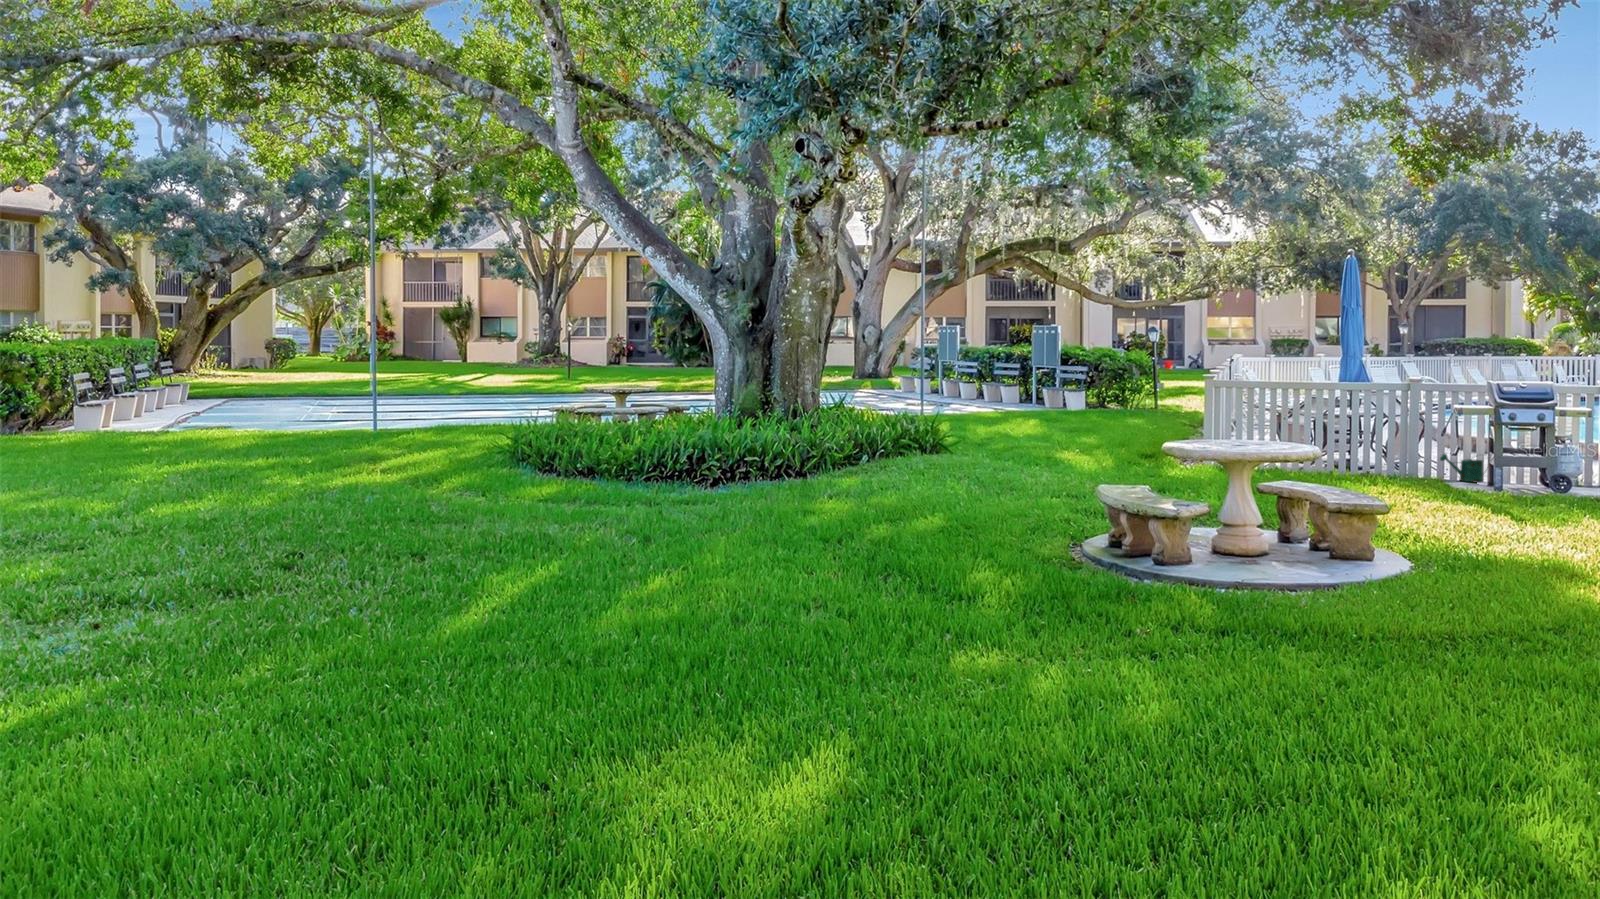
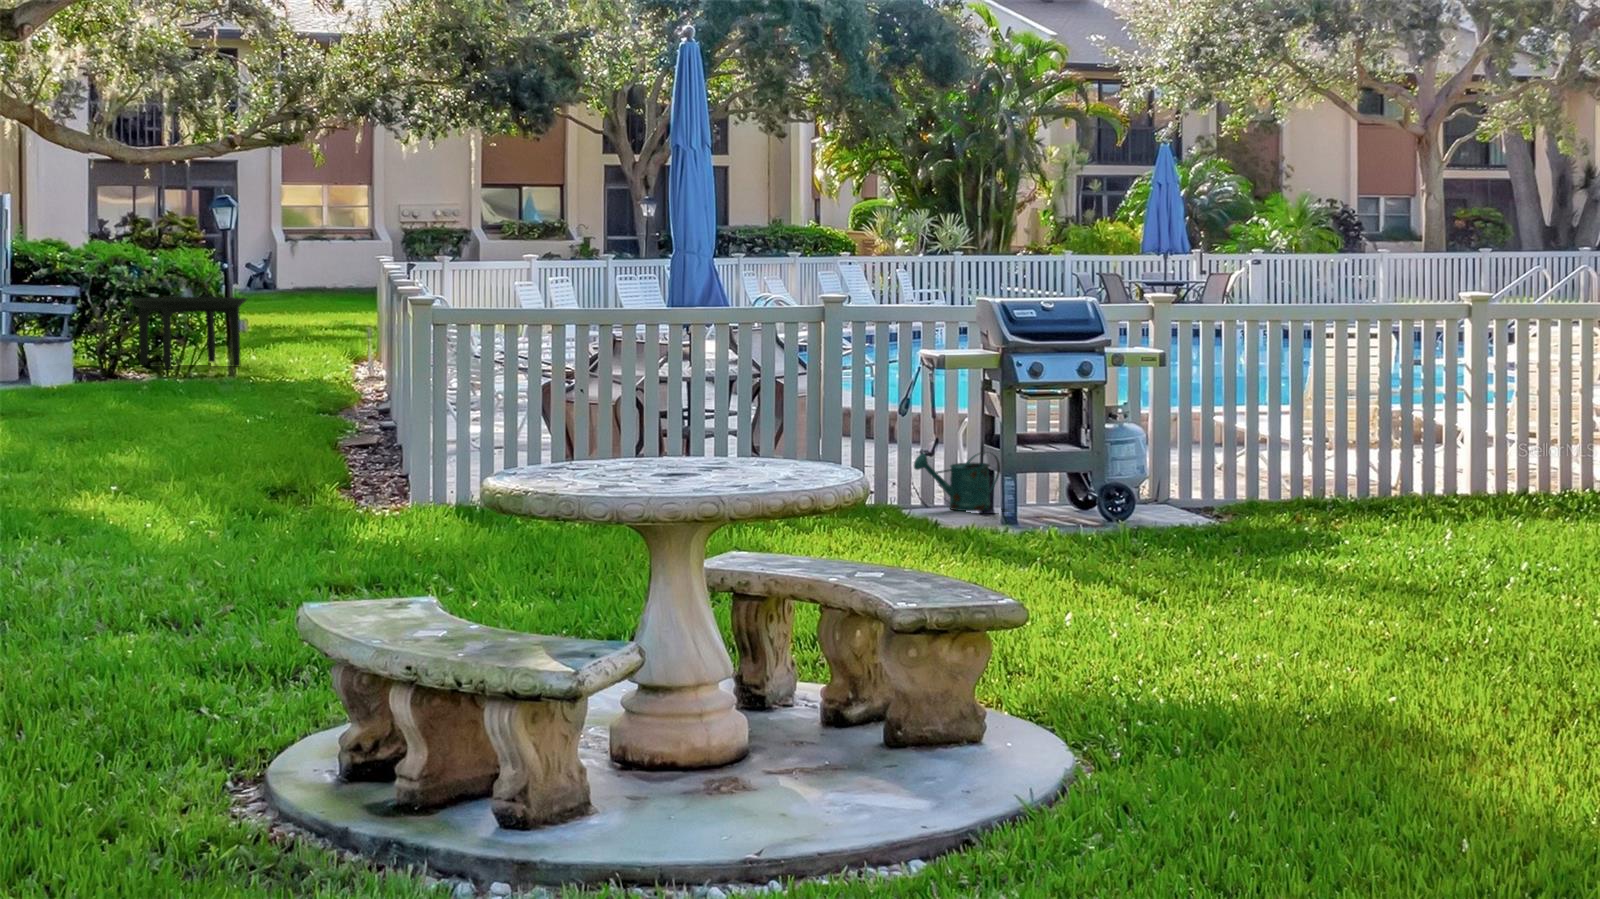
round table: none [1109,372,1163,404] -> present [129,297,247,369]

